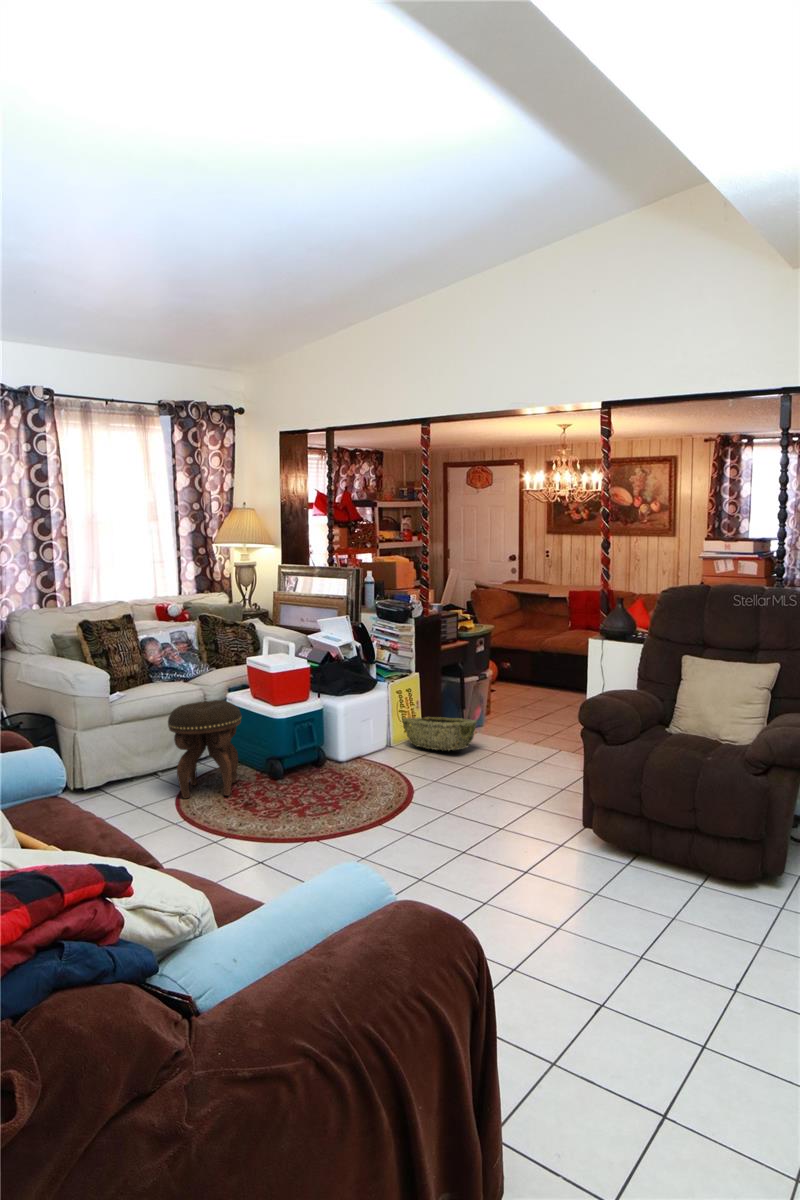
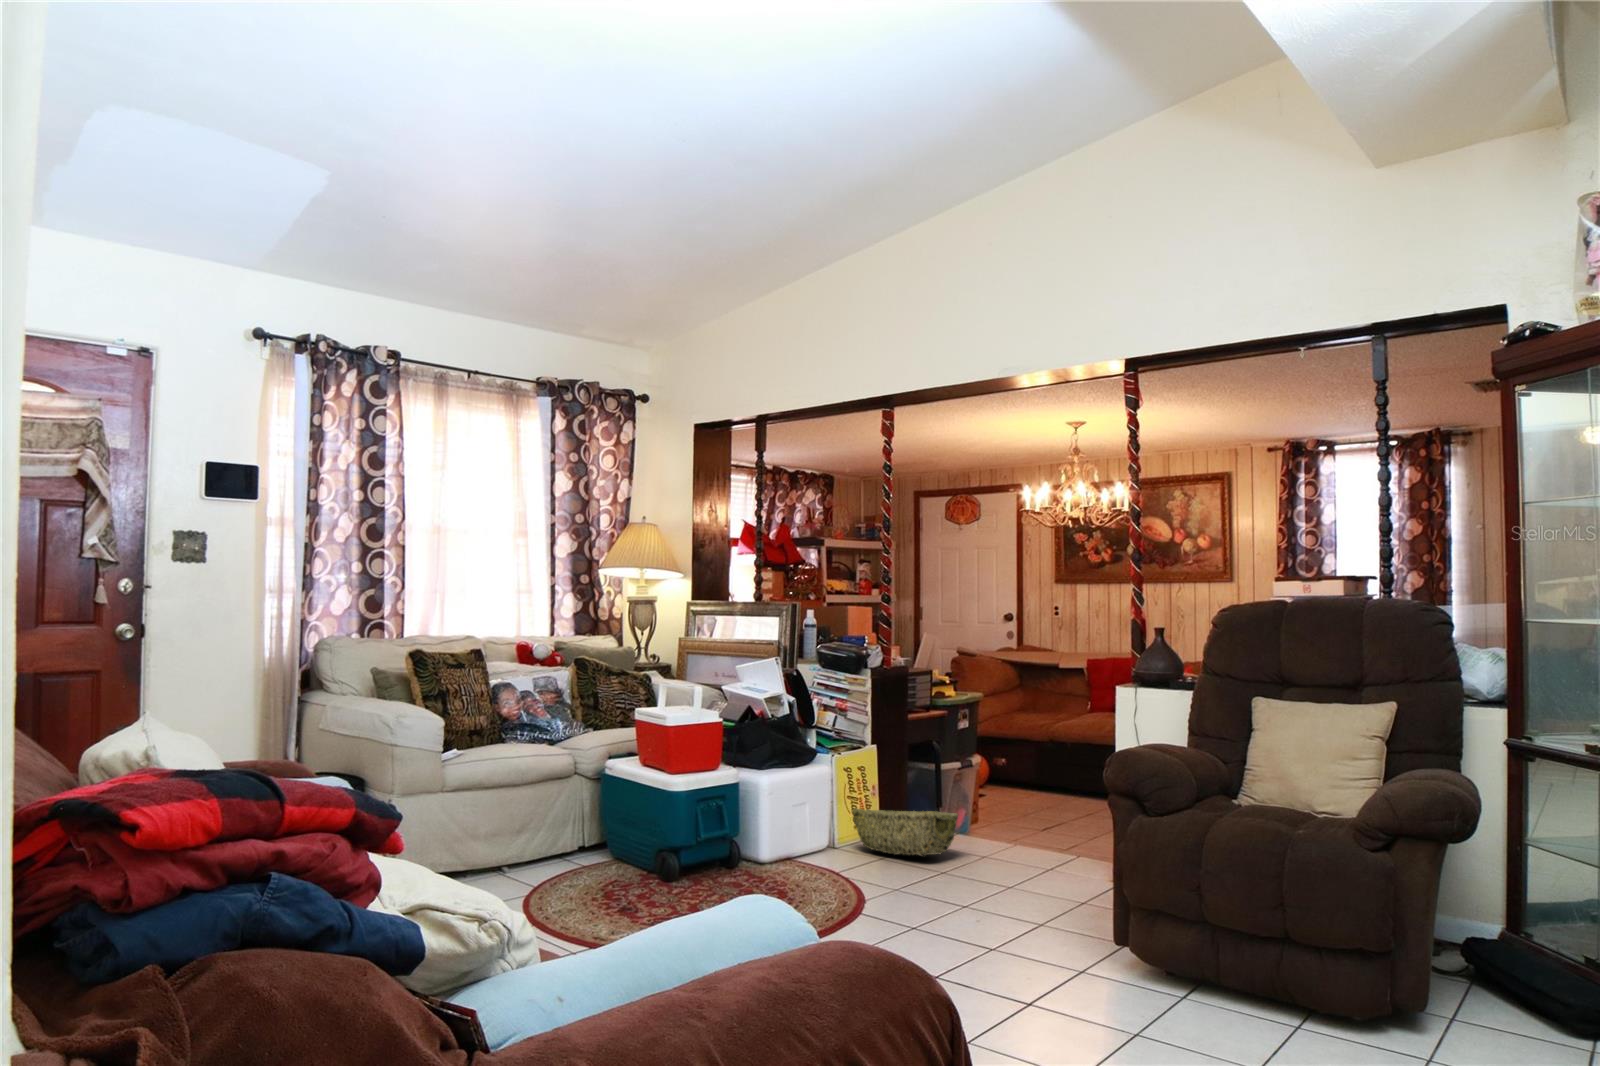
footstool: present [168,700,242,799] -> none [522,759,625,896]

